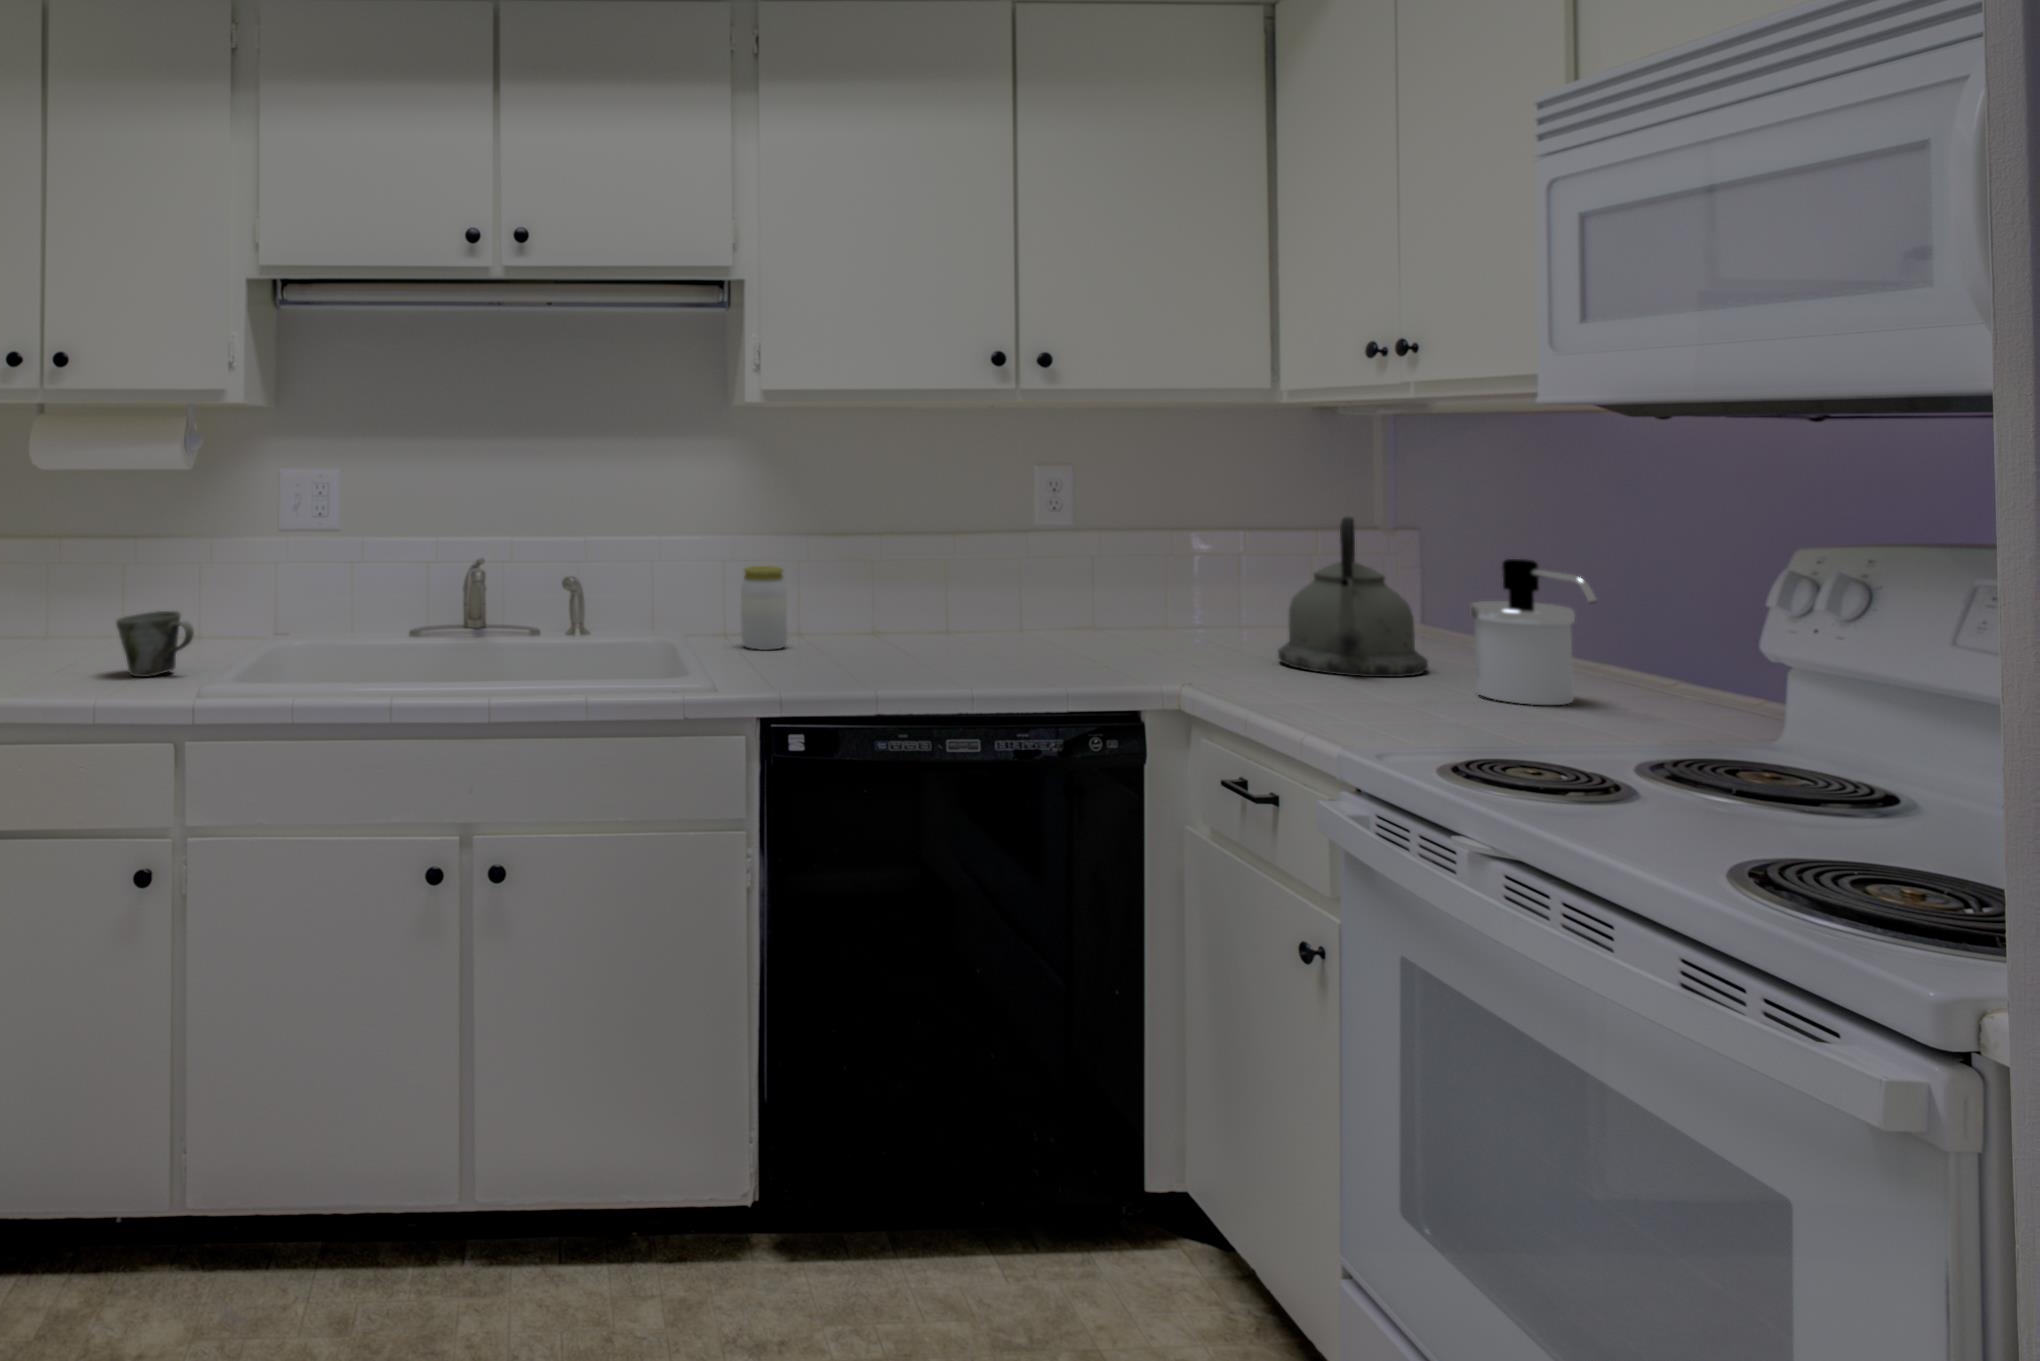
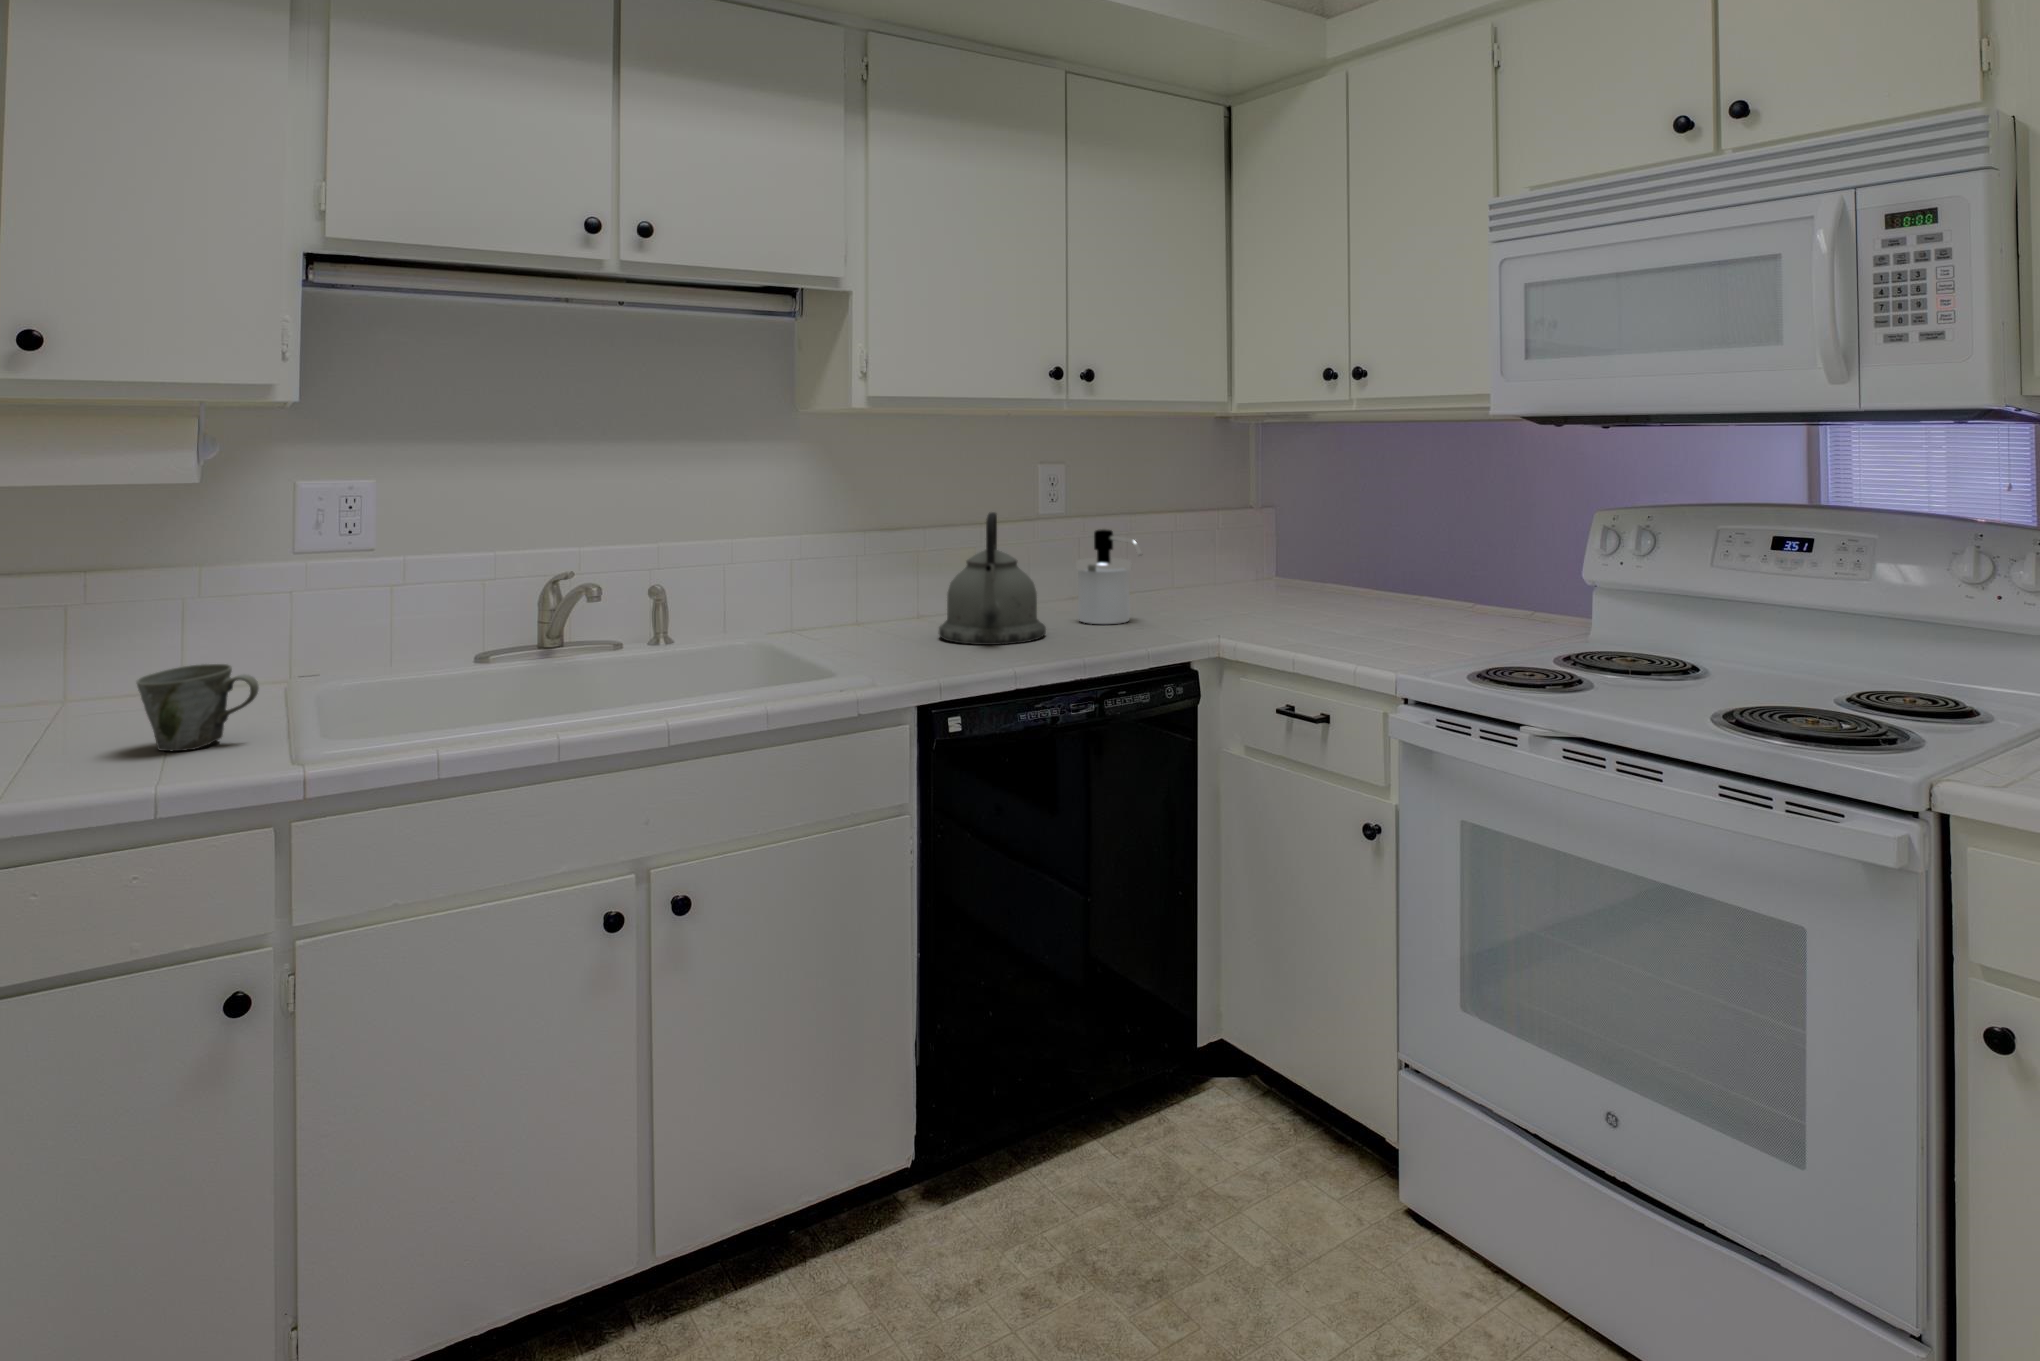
kettle: present [1278,517,1428,677] -> present [939,512,1046,645]
soap dispenser: present [1471,559,1596,705] -> present [1076,529,1142,624]
jar: present [741,566,787,650] -> none [825,566,869,646]

